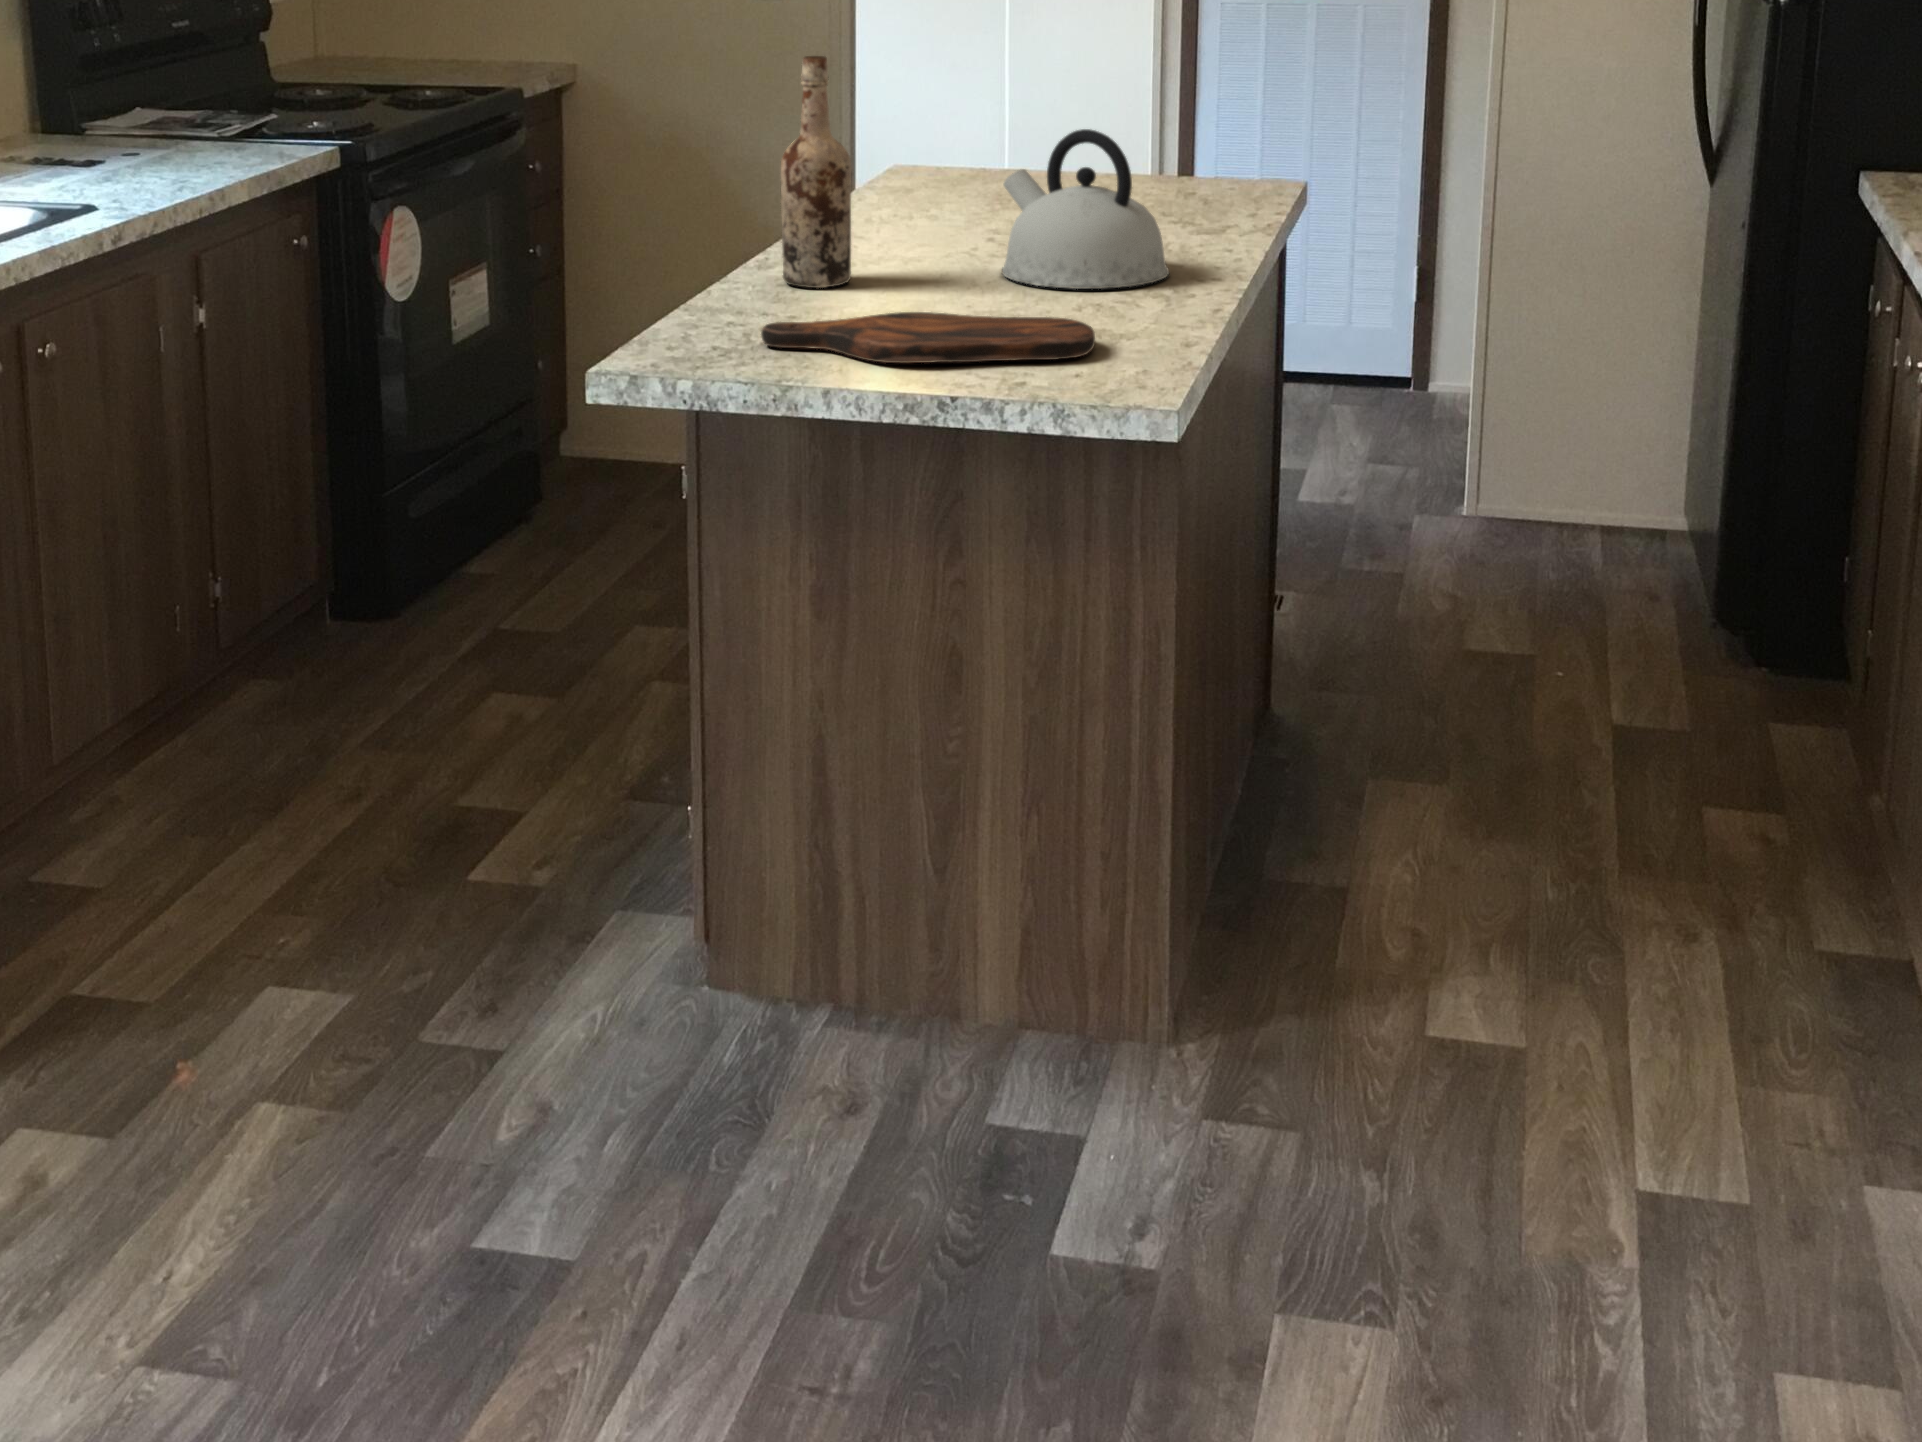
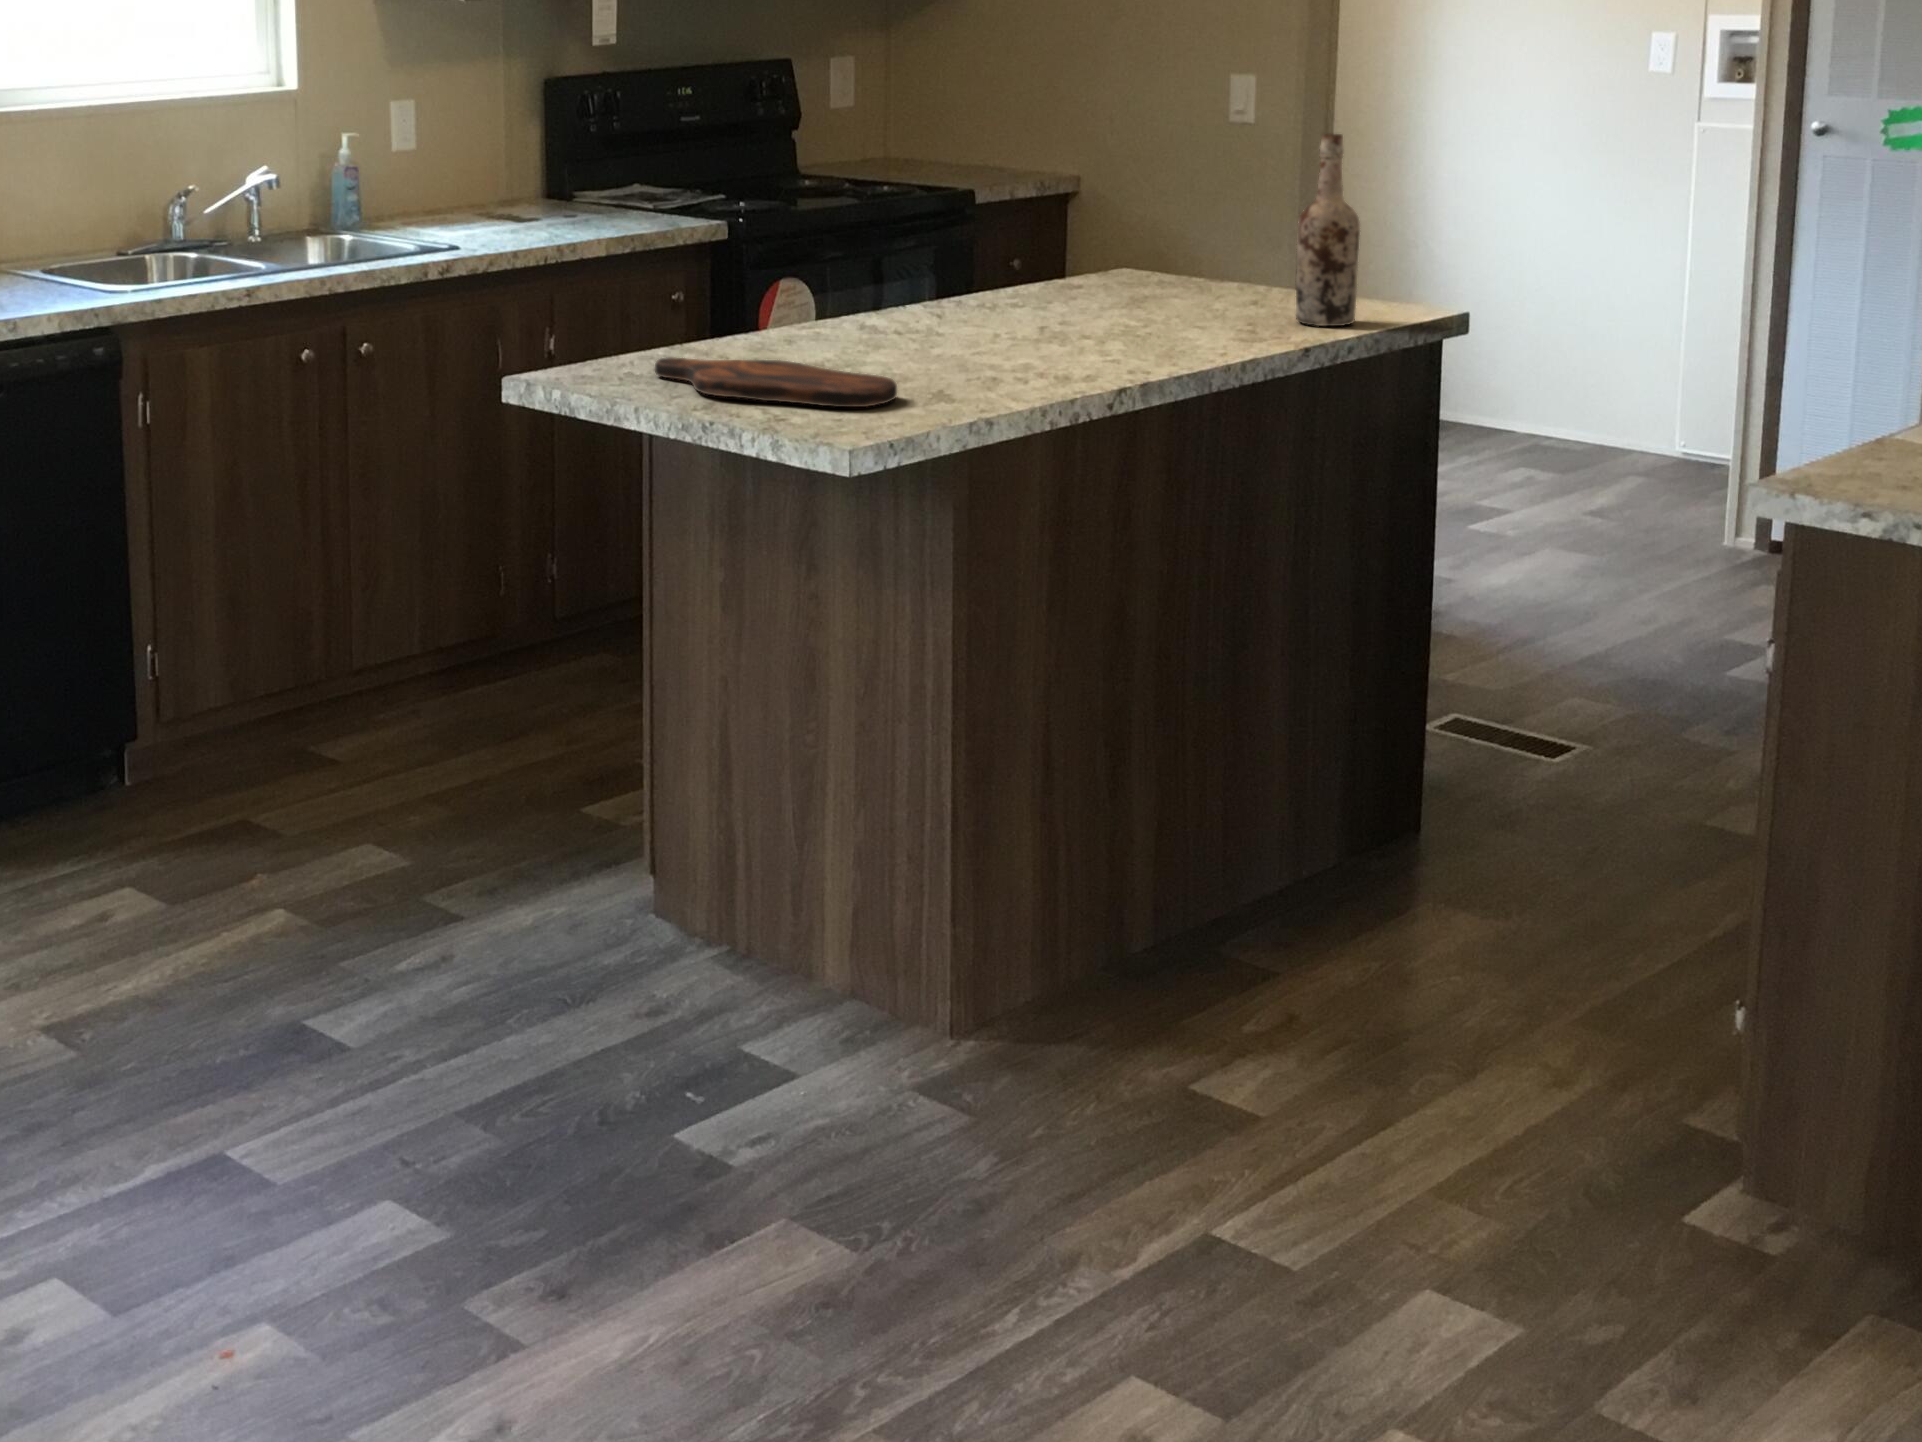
wine bottle: present [781,56,851,288] -> present [1296,134,1360,326]
kettle: present [1002,129,1169,289] -> none [969,225,1123,368]

